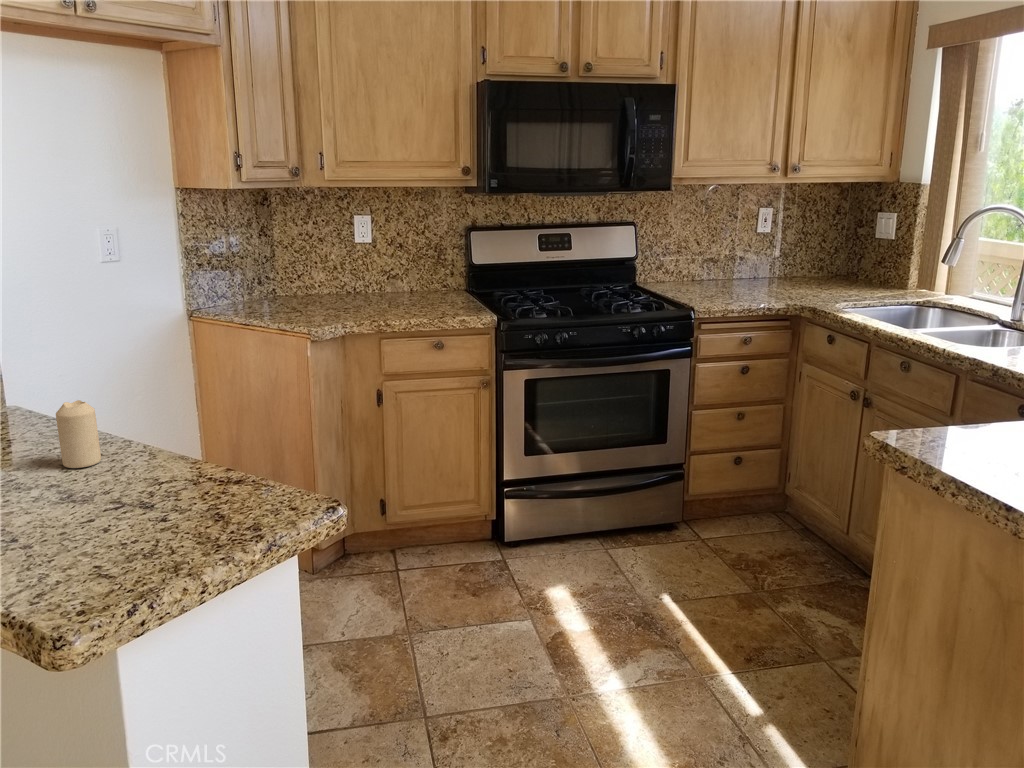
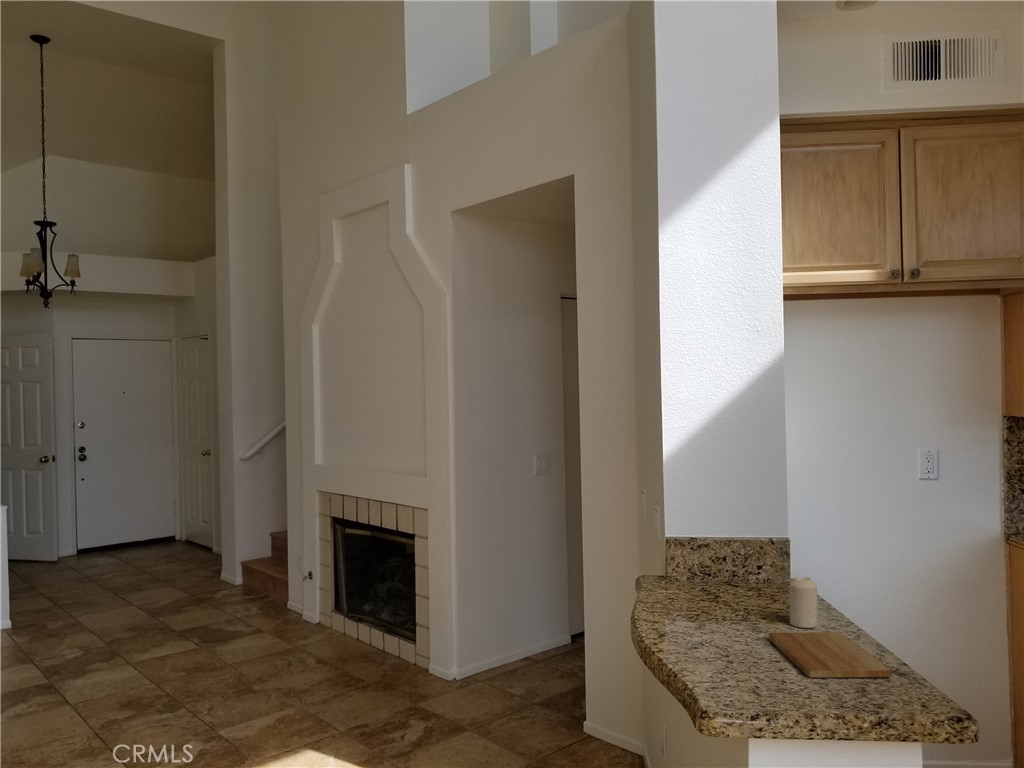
cutting board: none [53,458,236,527] -> present [769,632,891,678]

